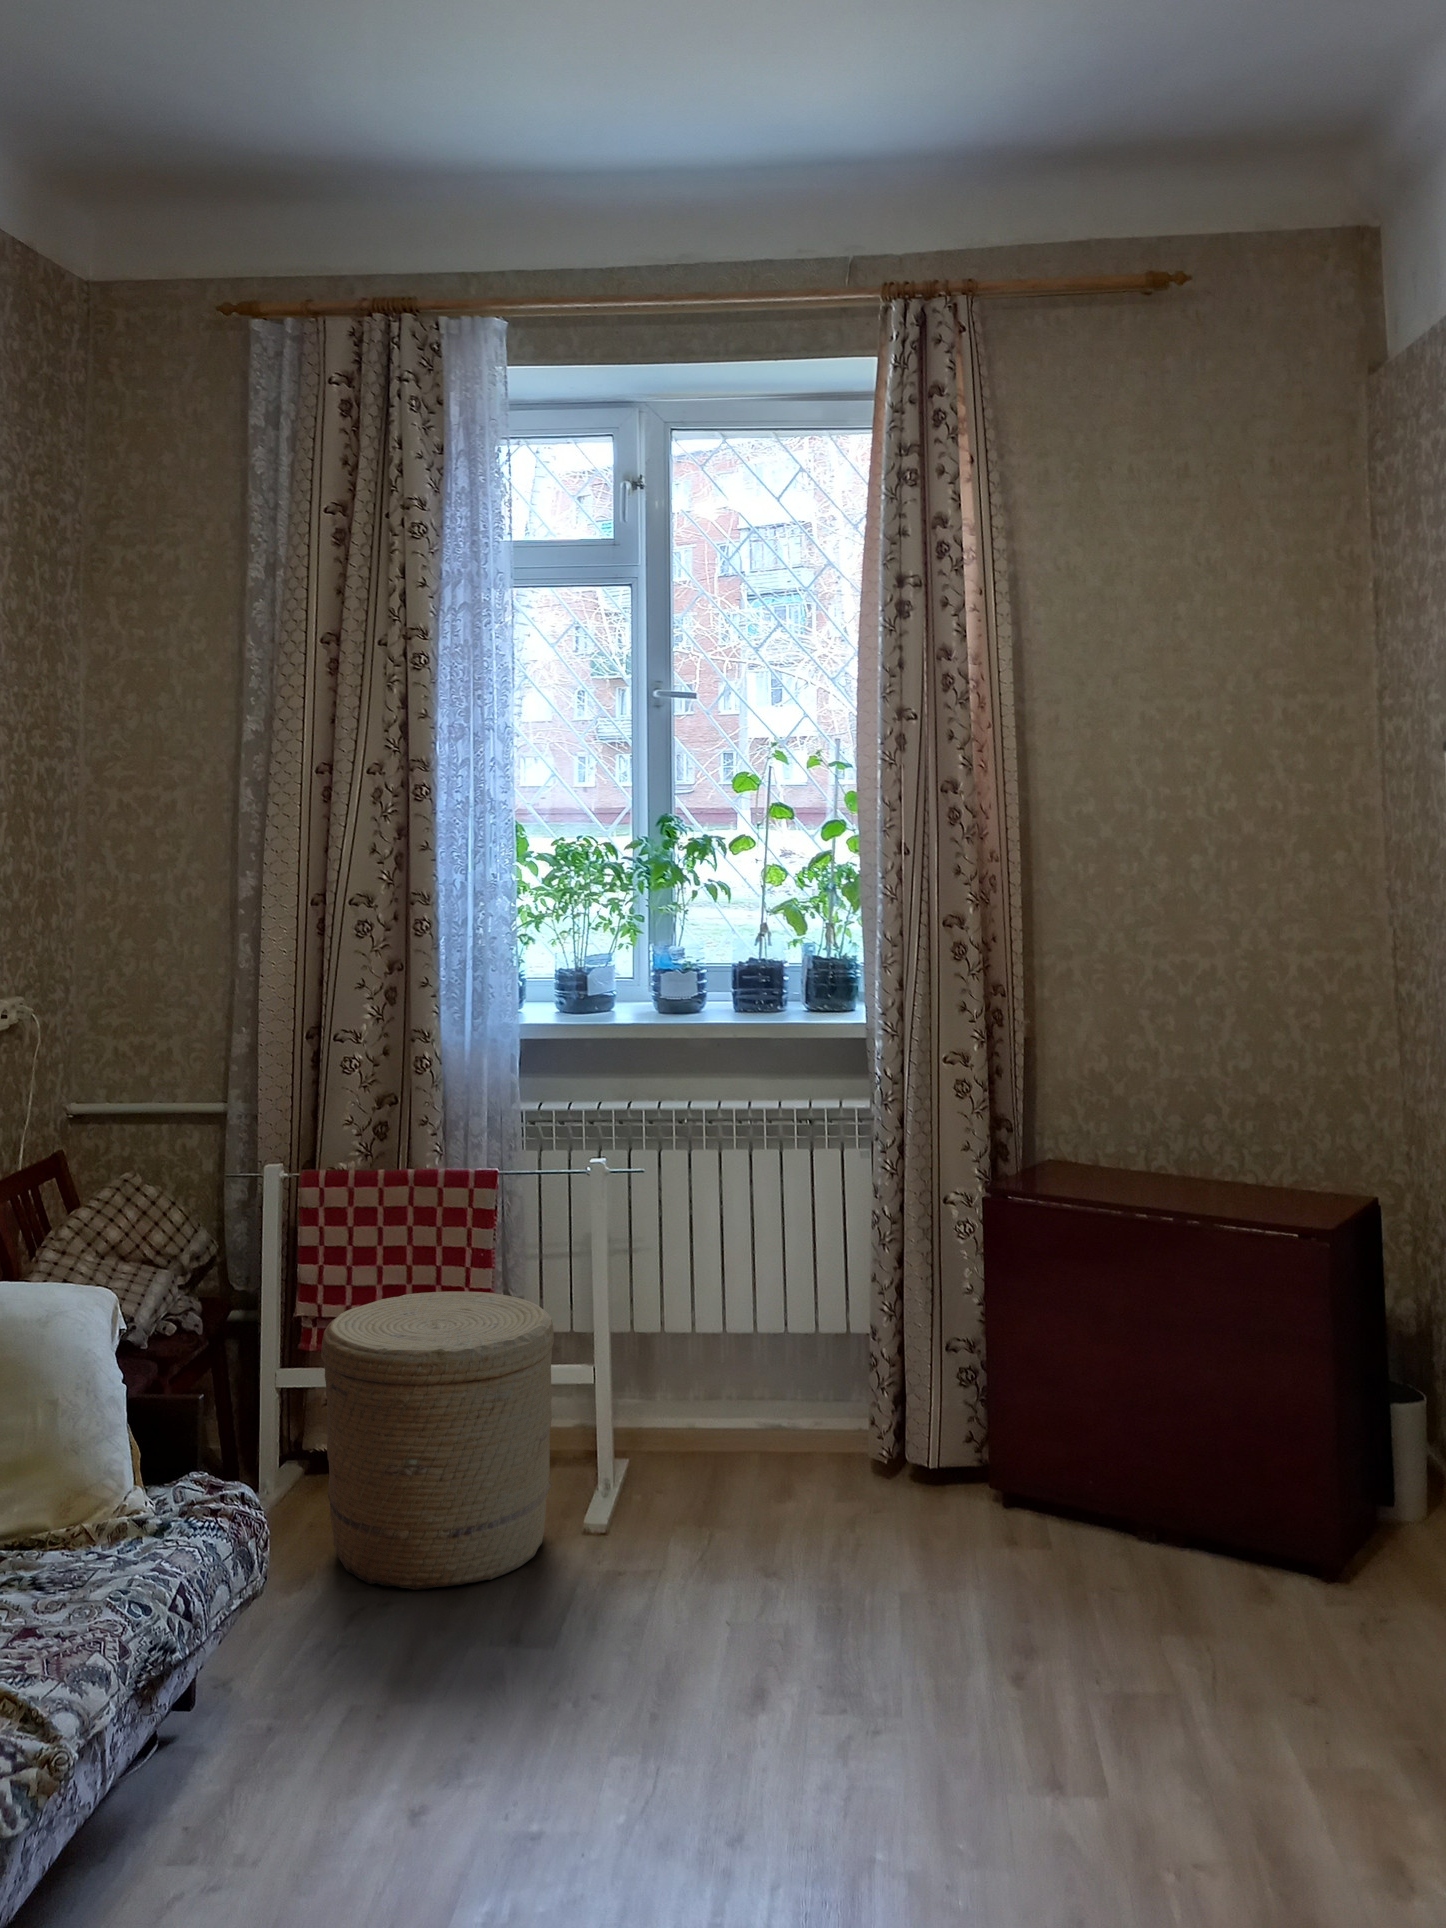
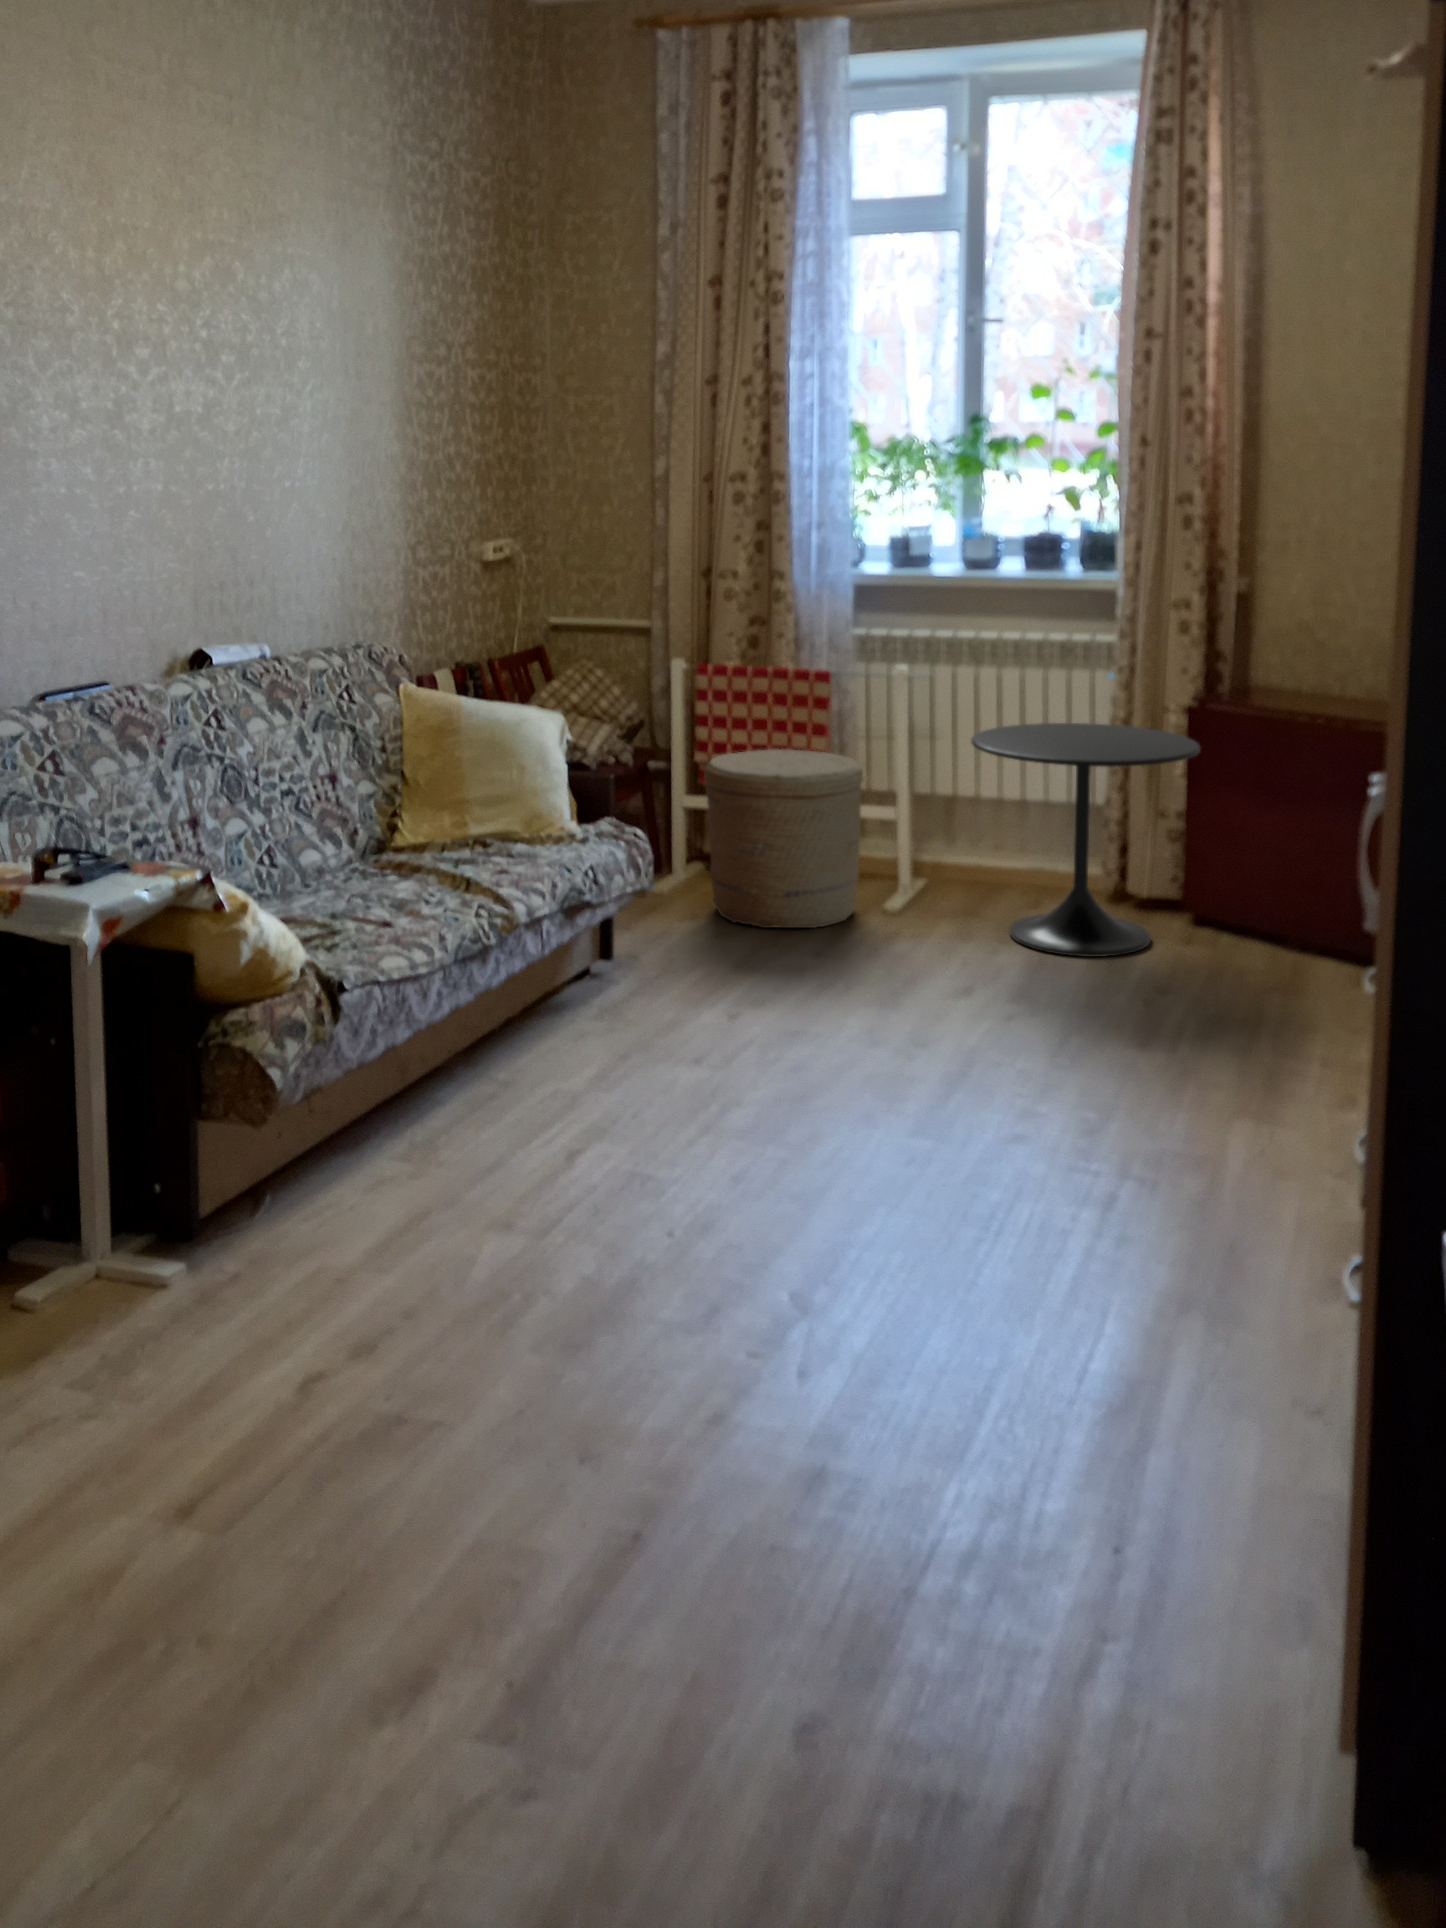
side table: none [710,1227,1017,1589] -> present [971,723,1200,957]

